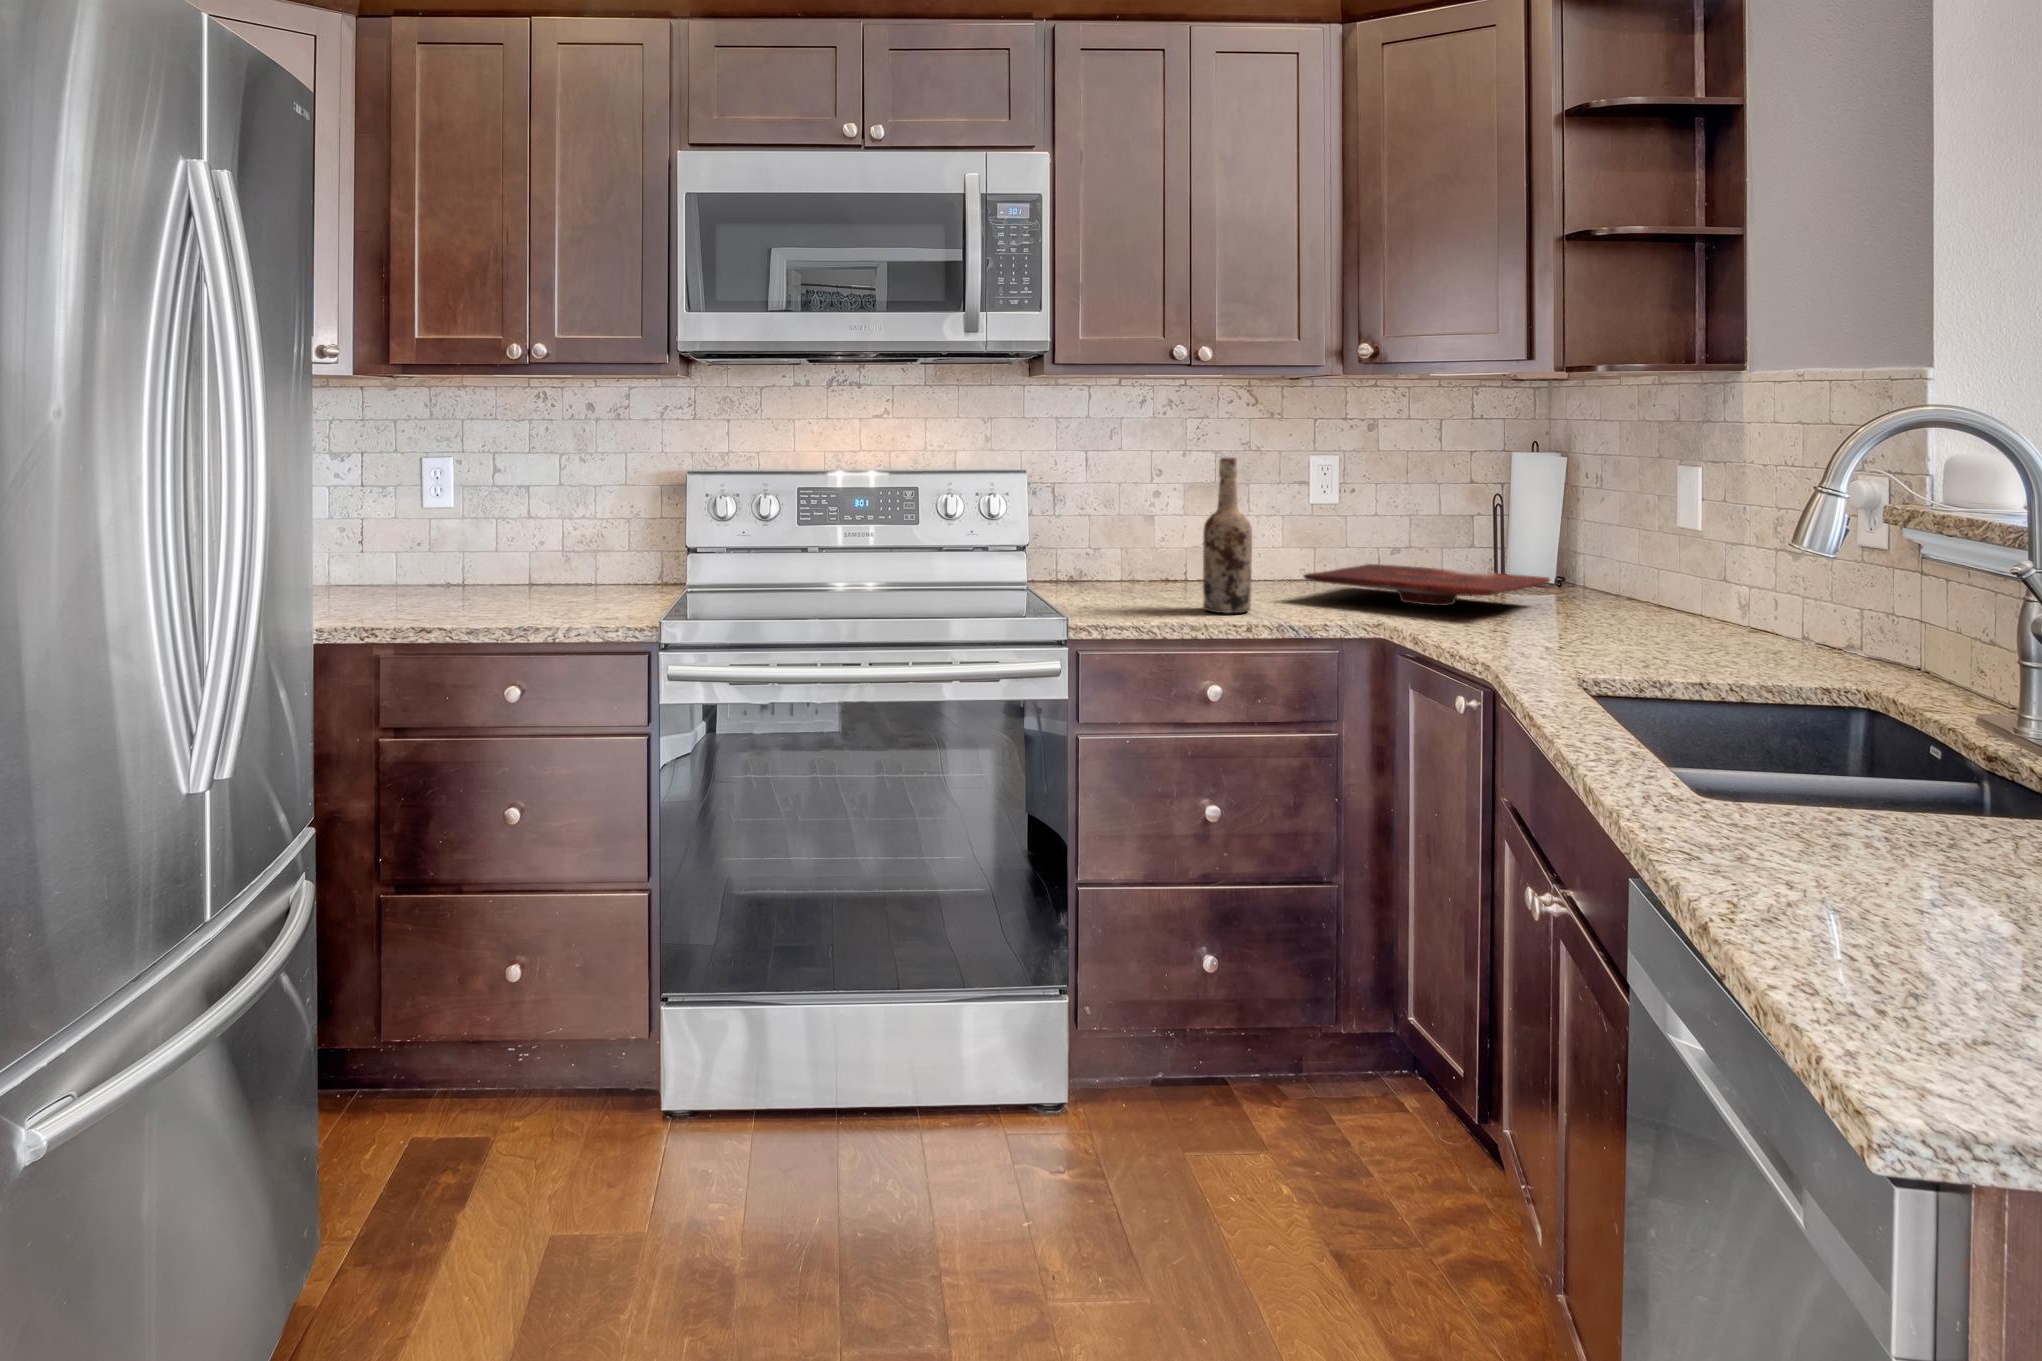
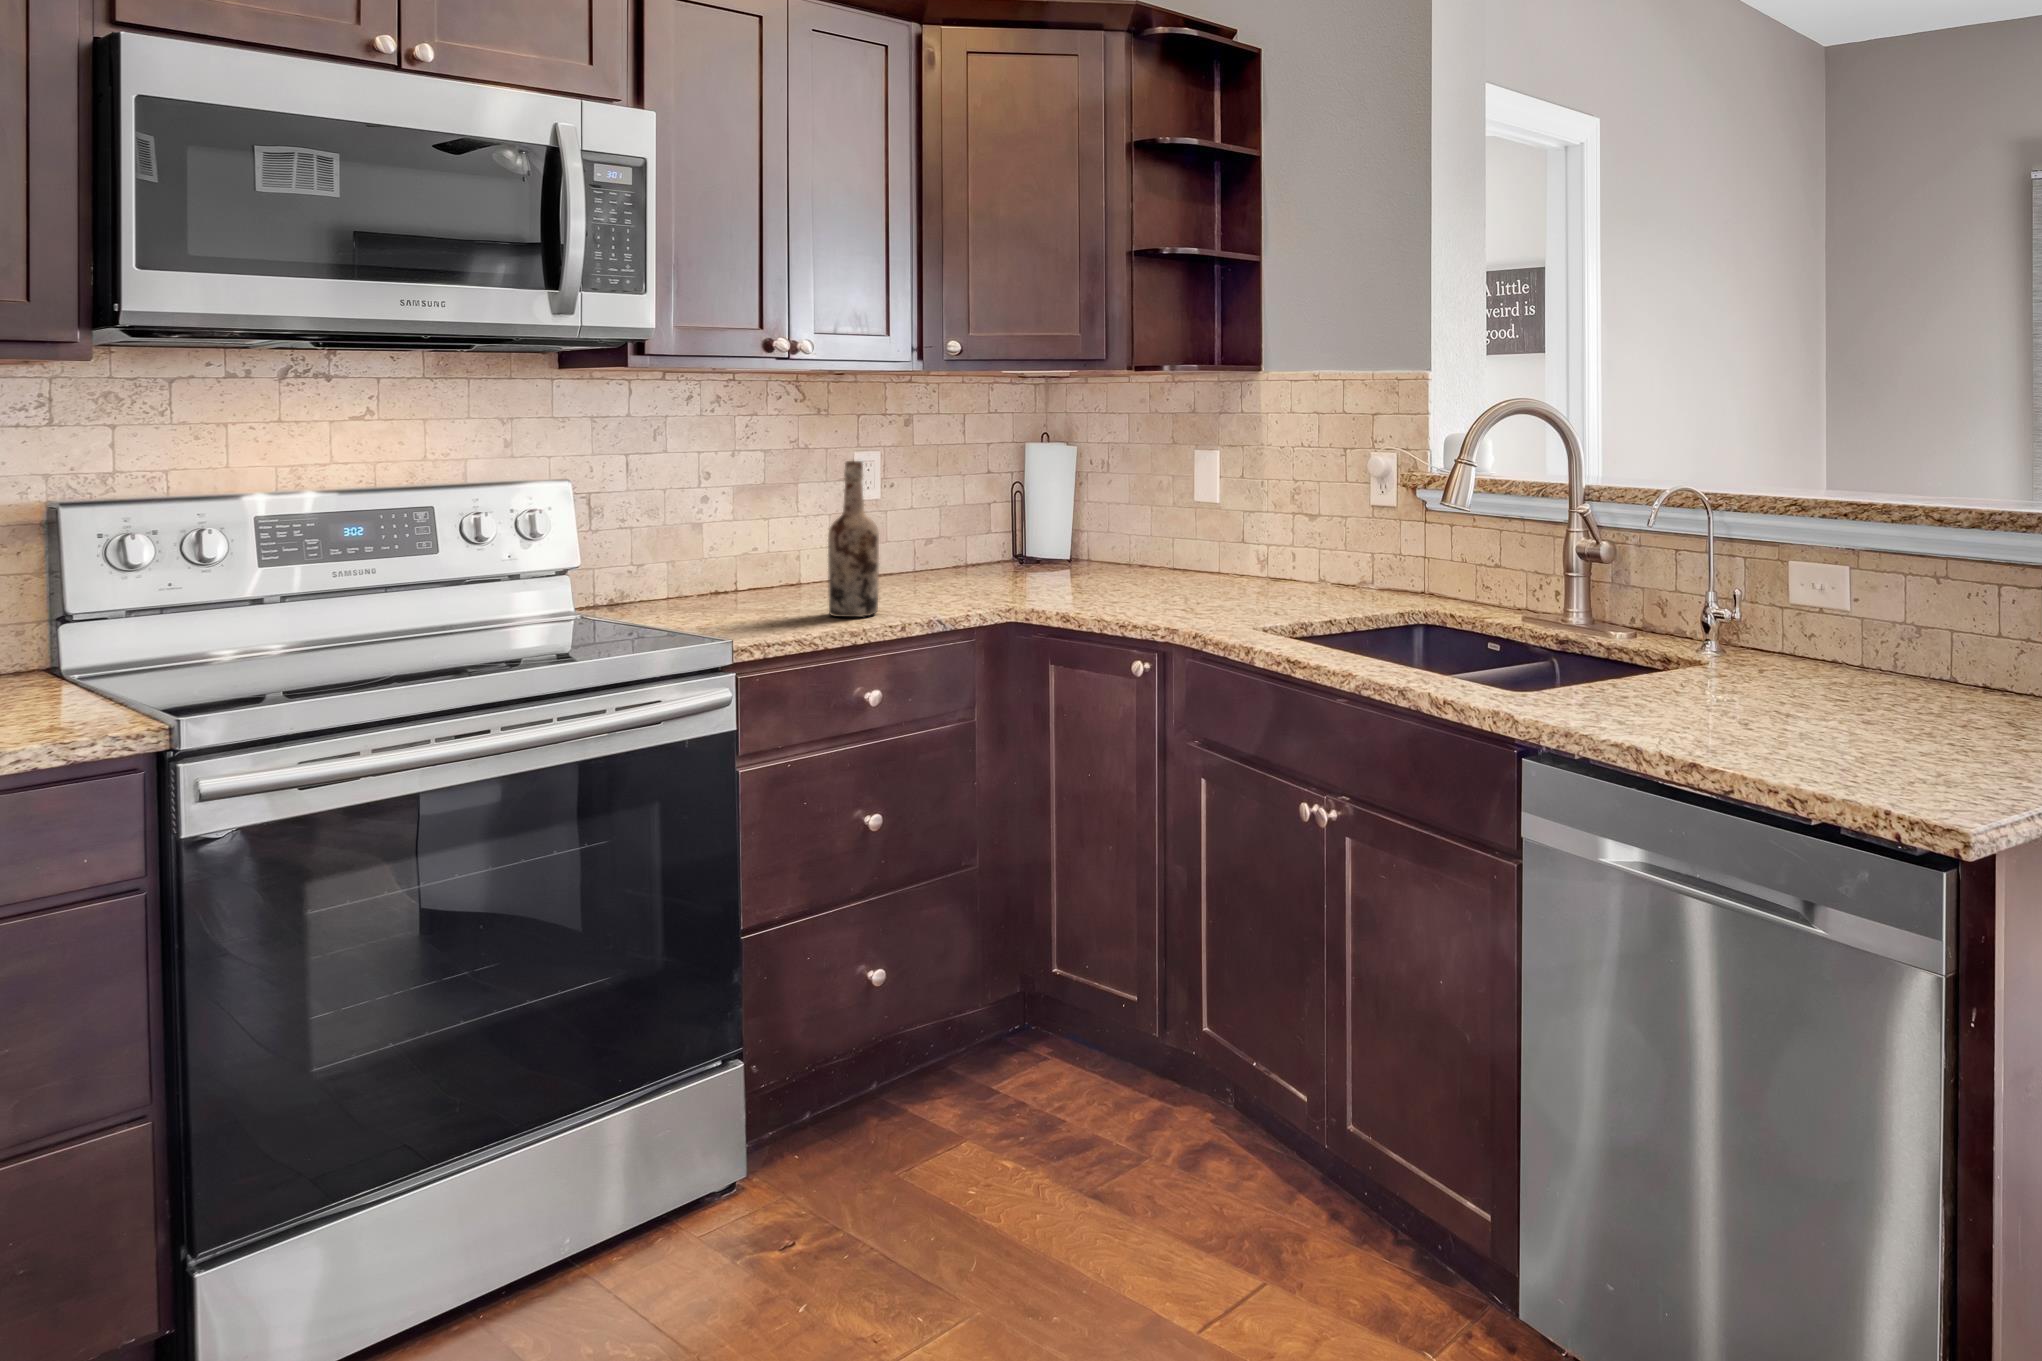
cutting board: present [1304,564,1550,606] -> none [899,555,1095,589]

